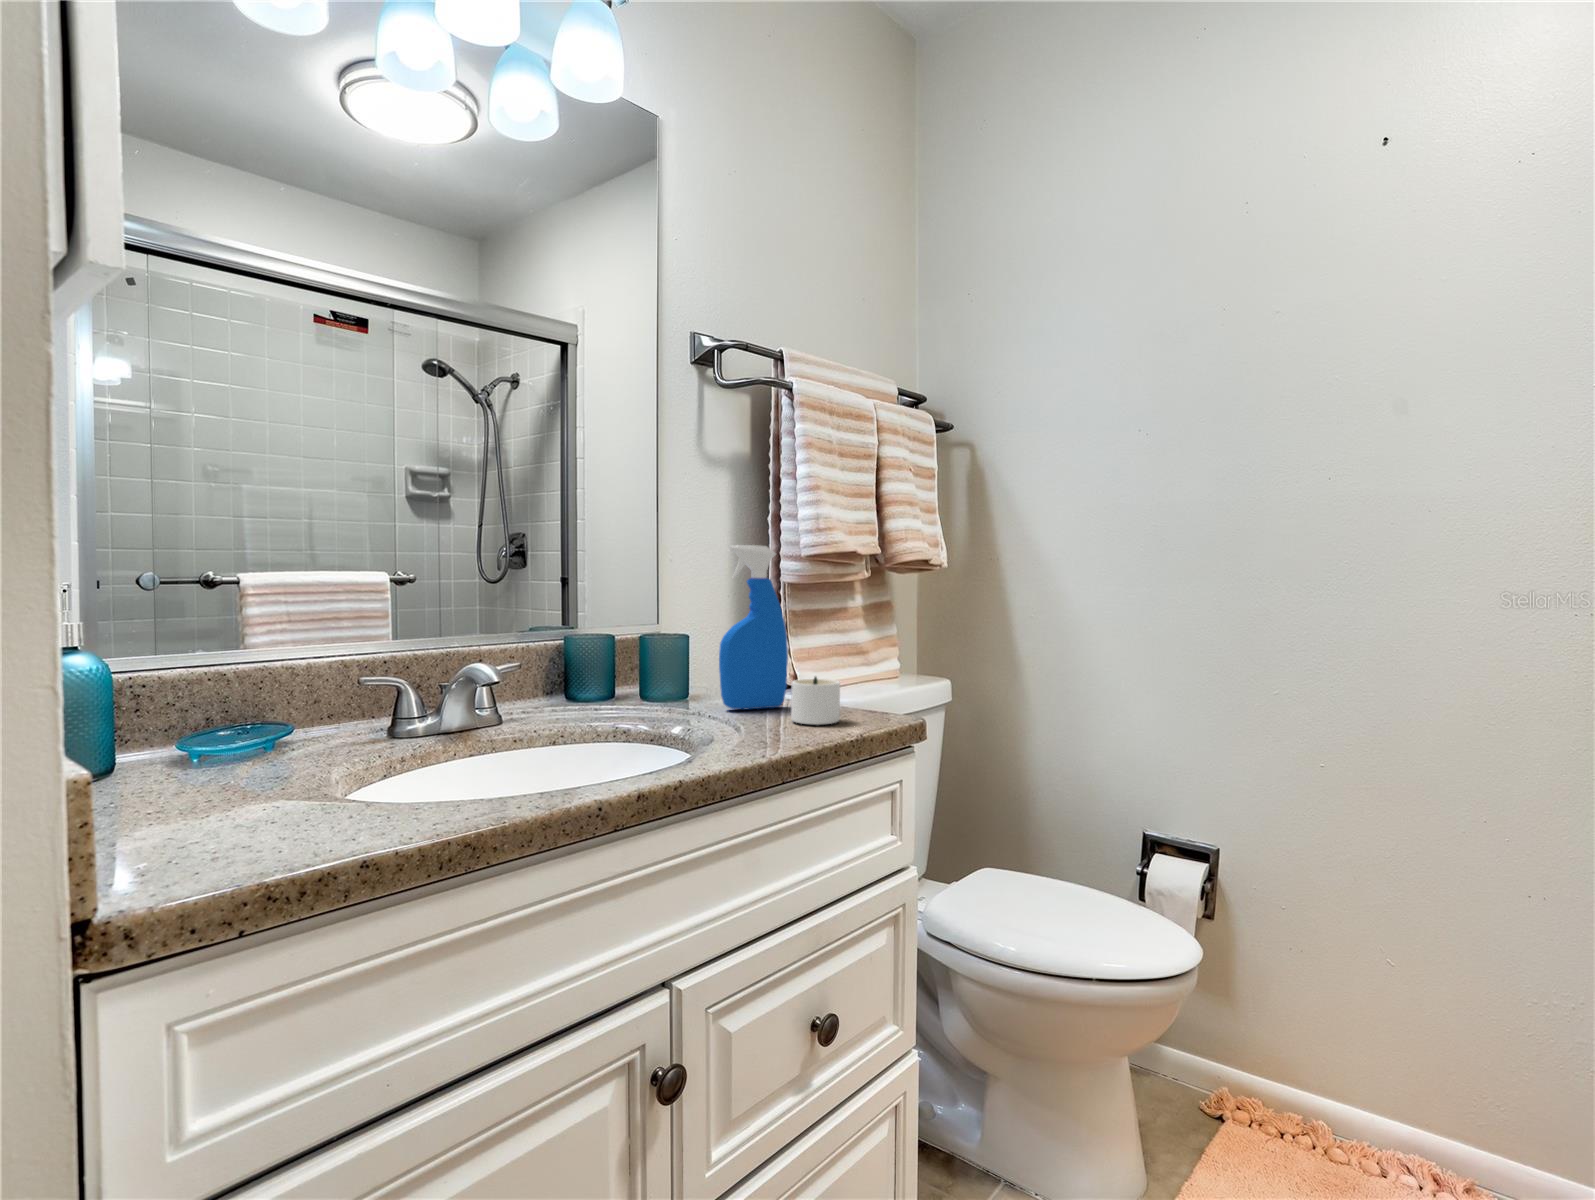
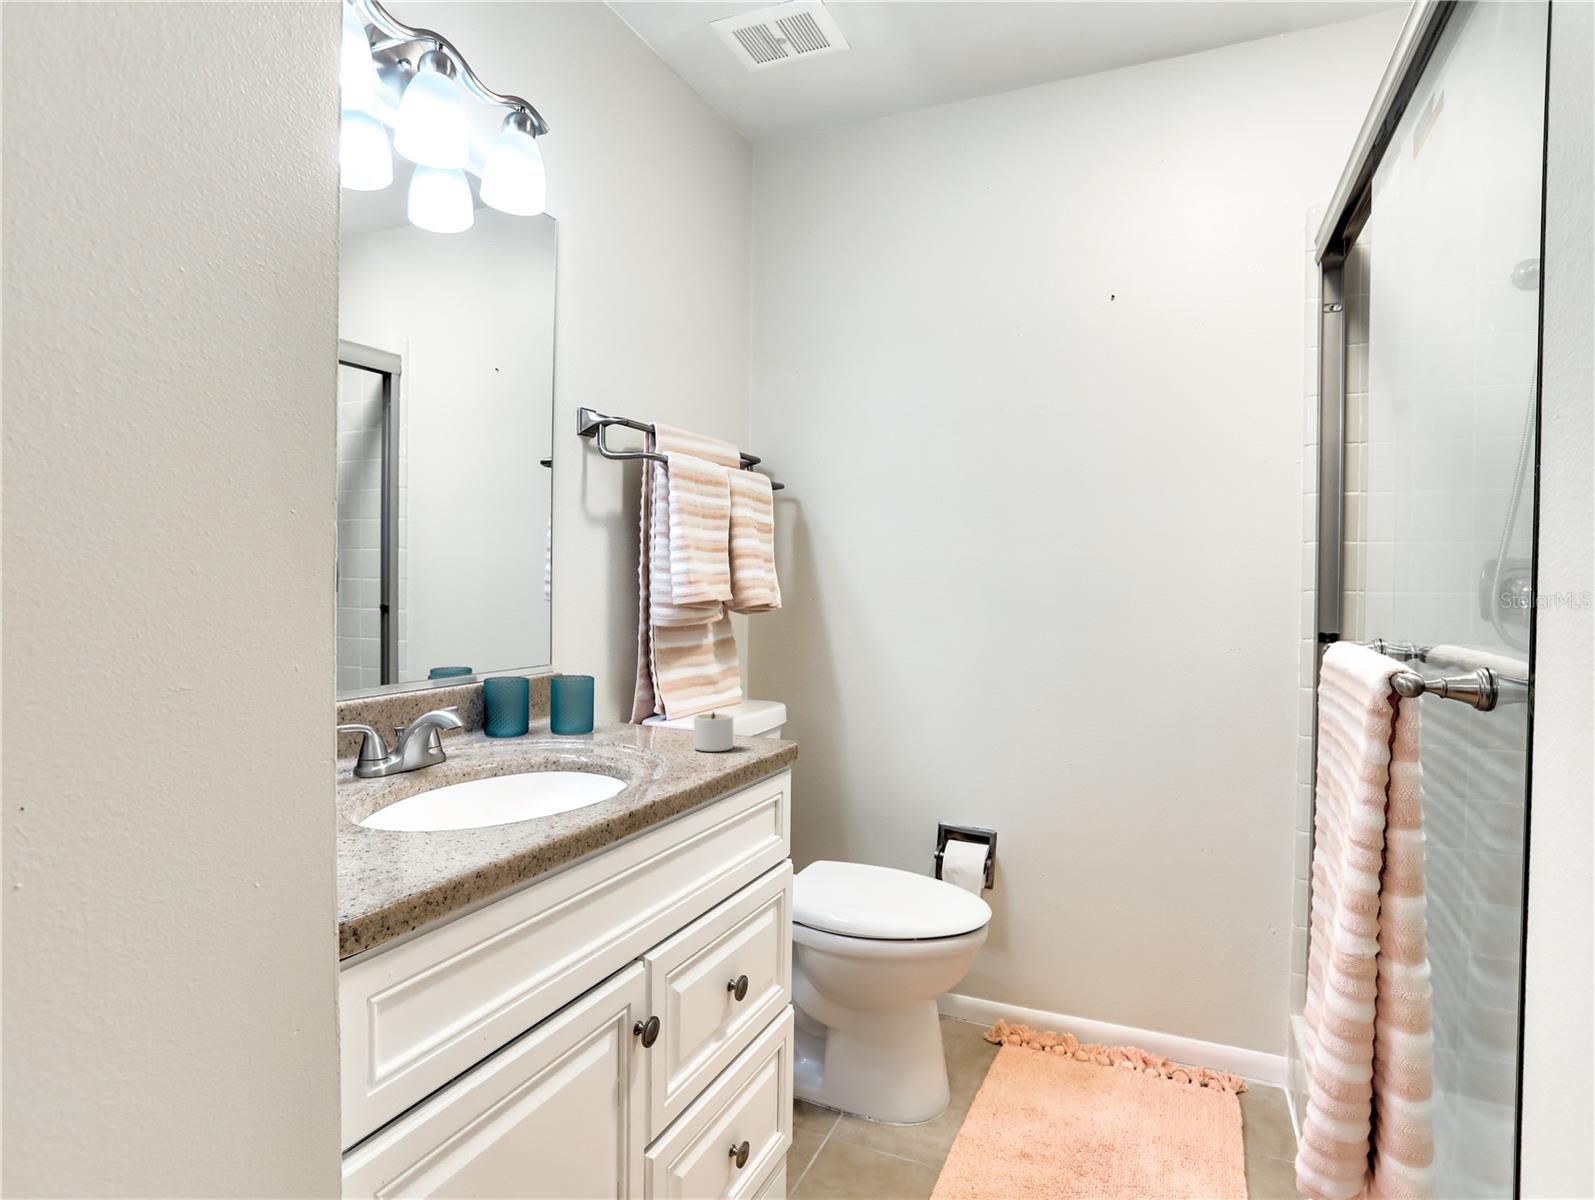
spray bottle: present [719,545,788,709] -> none [624,602,679,741]

